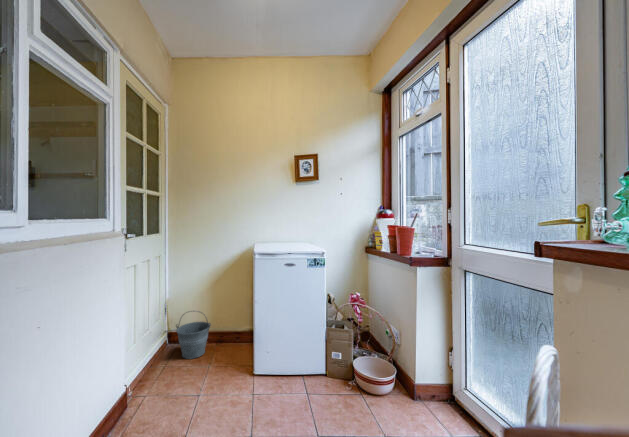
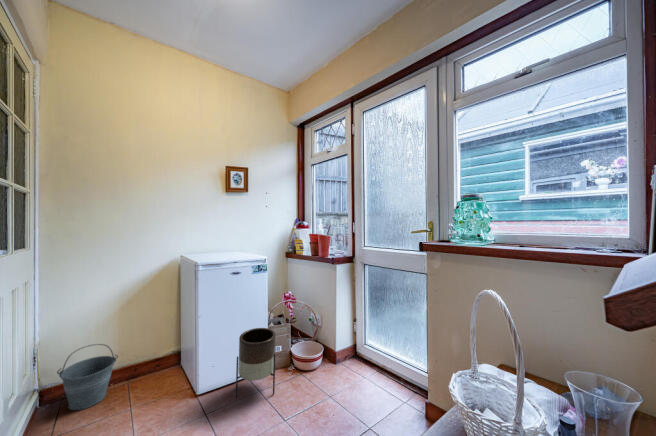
planter: none [282,326,324,405] -> present [236,328,276,398]

